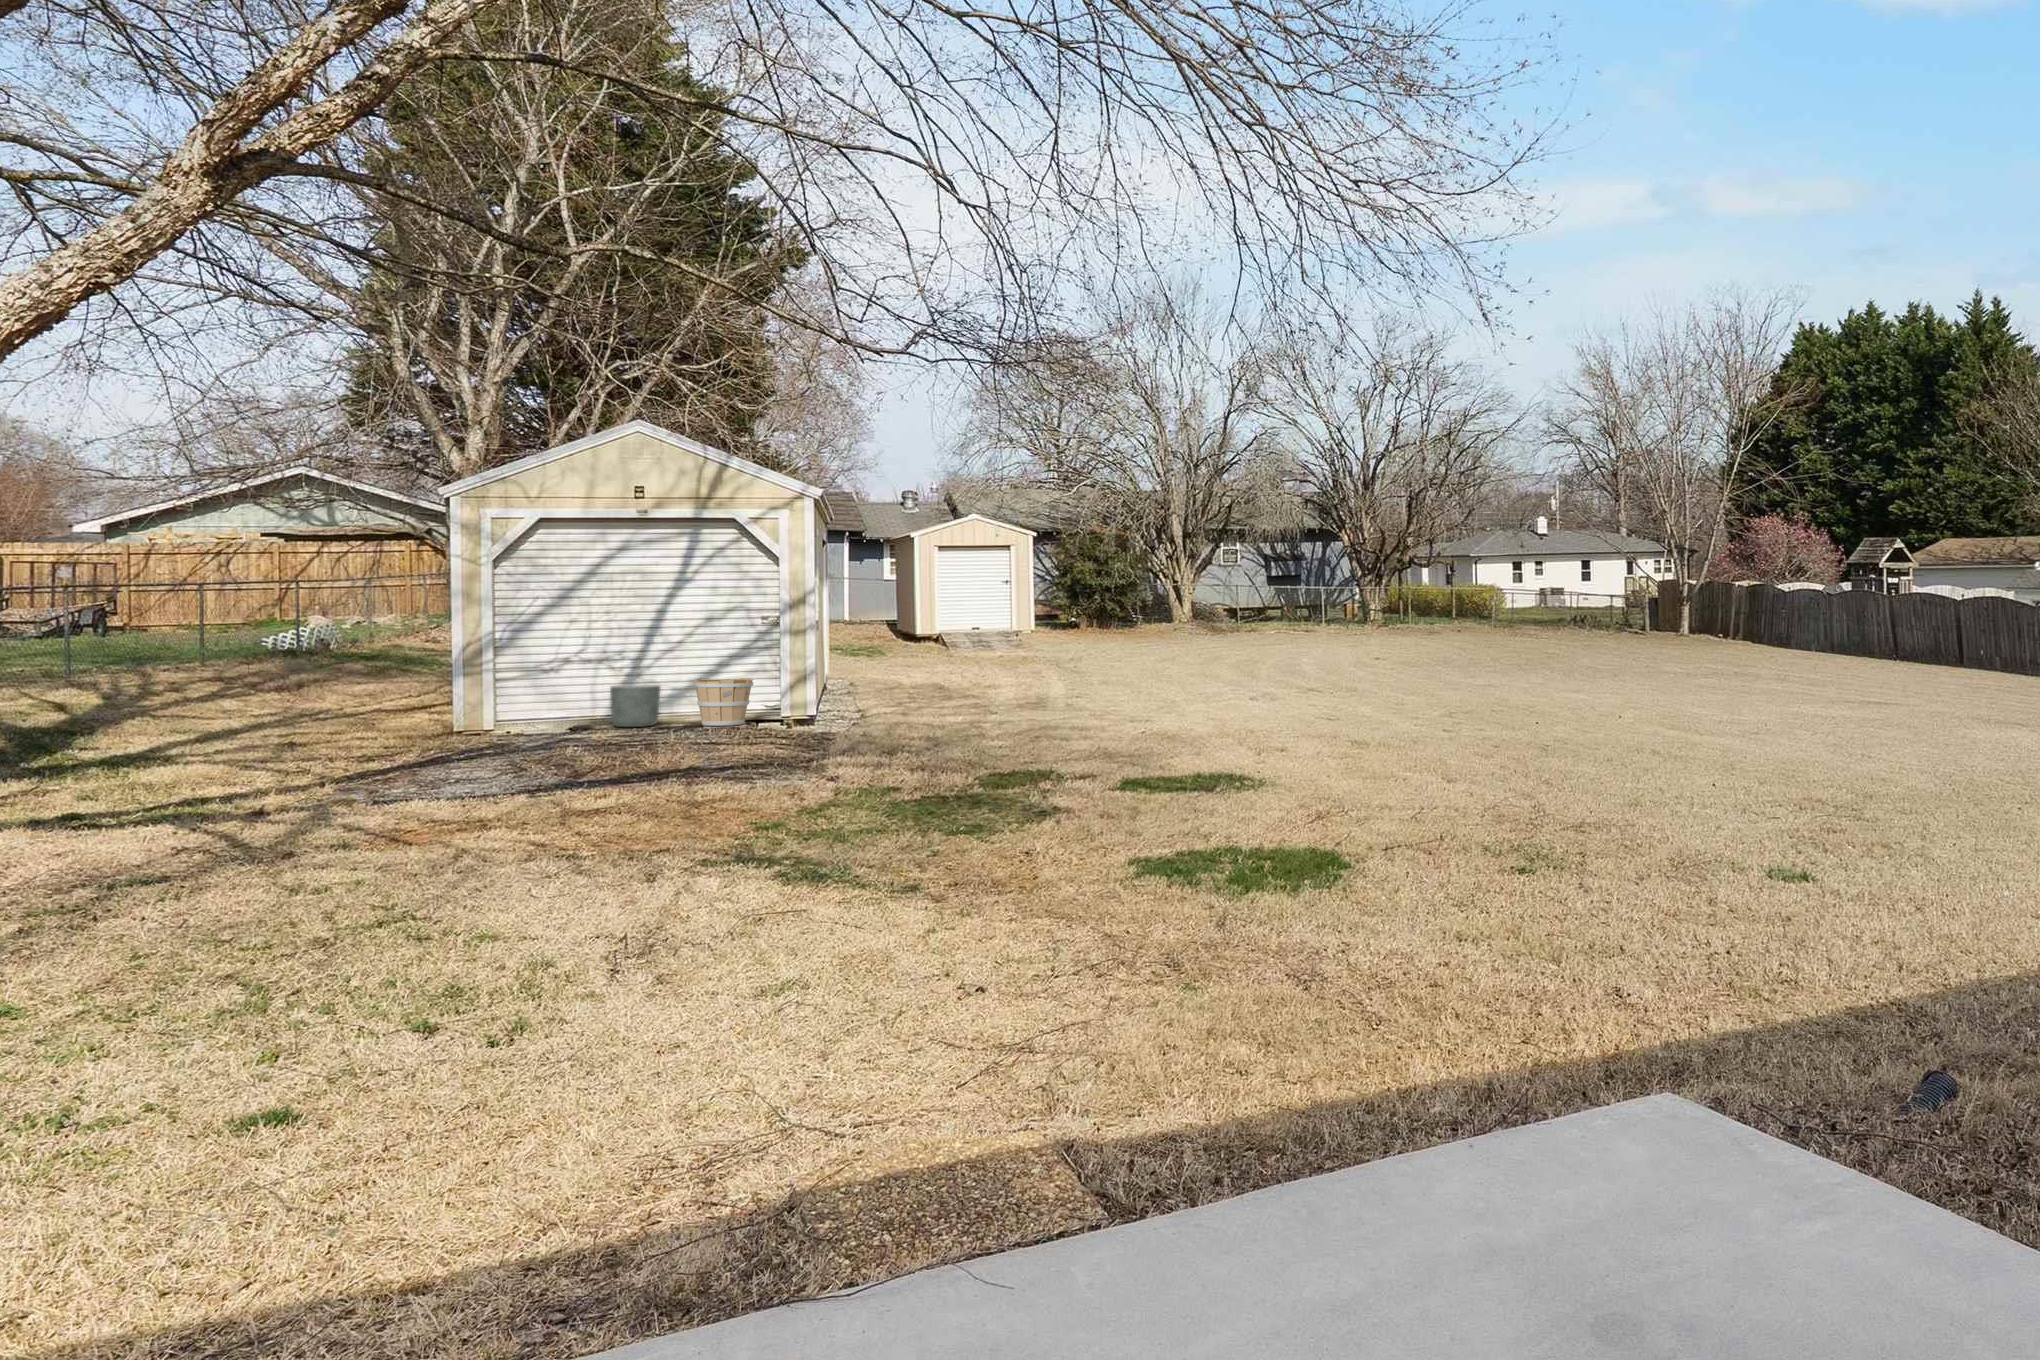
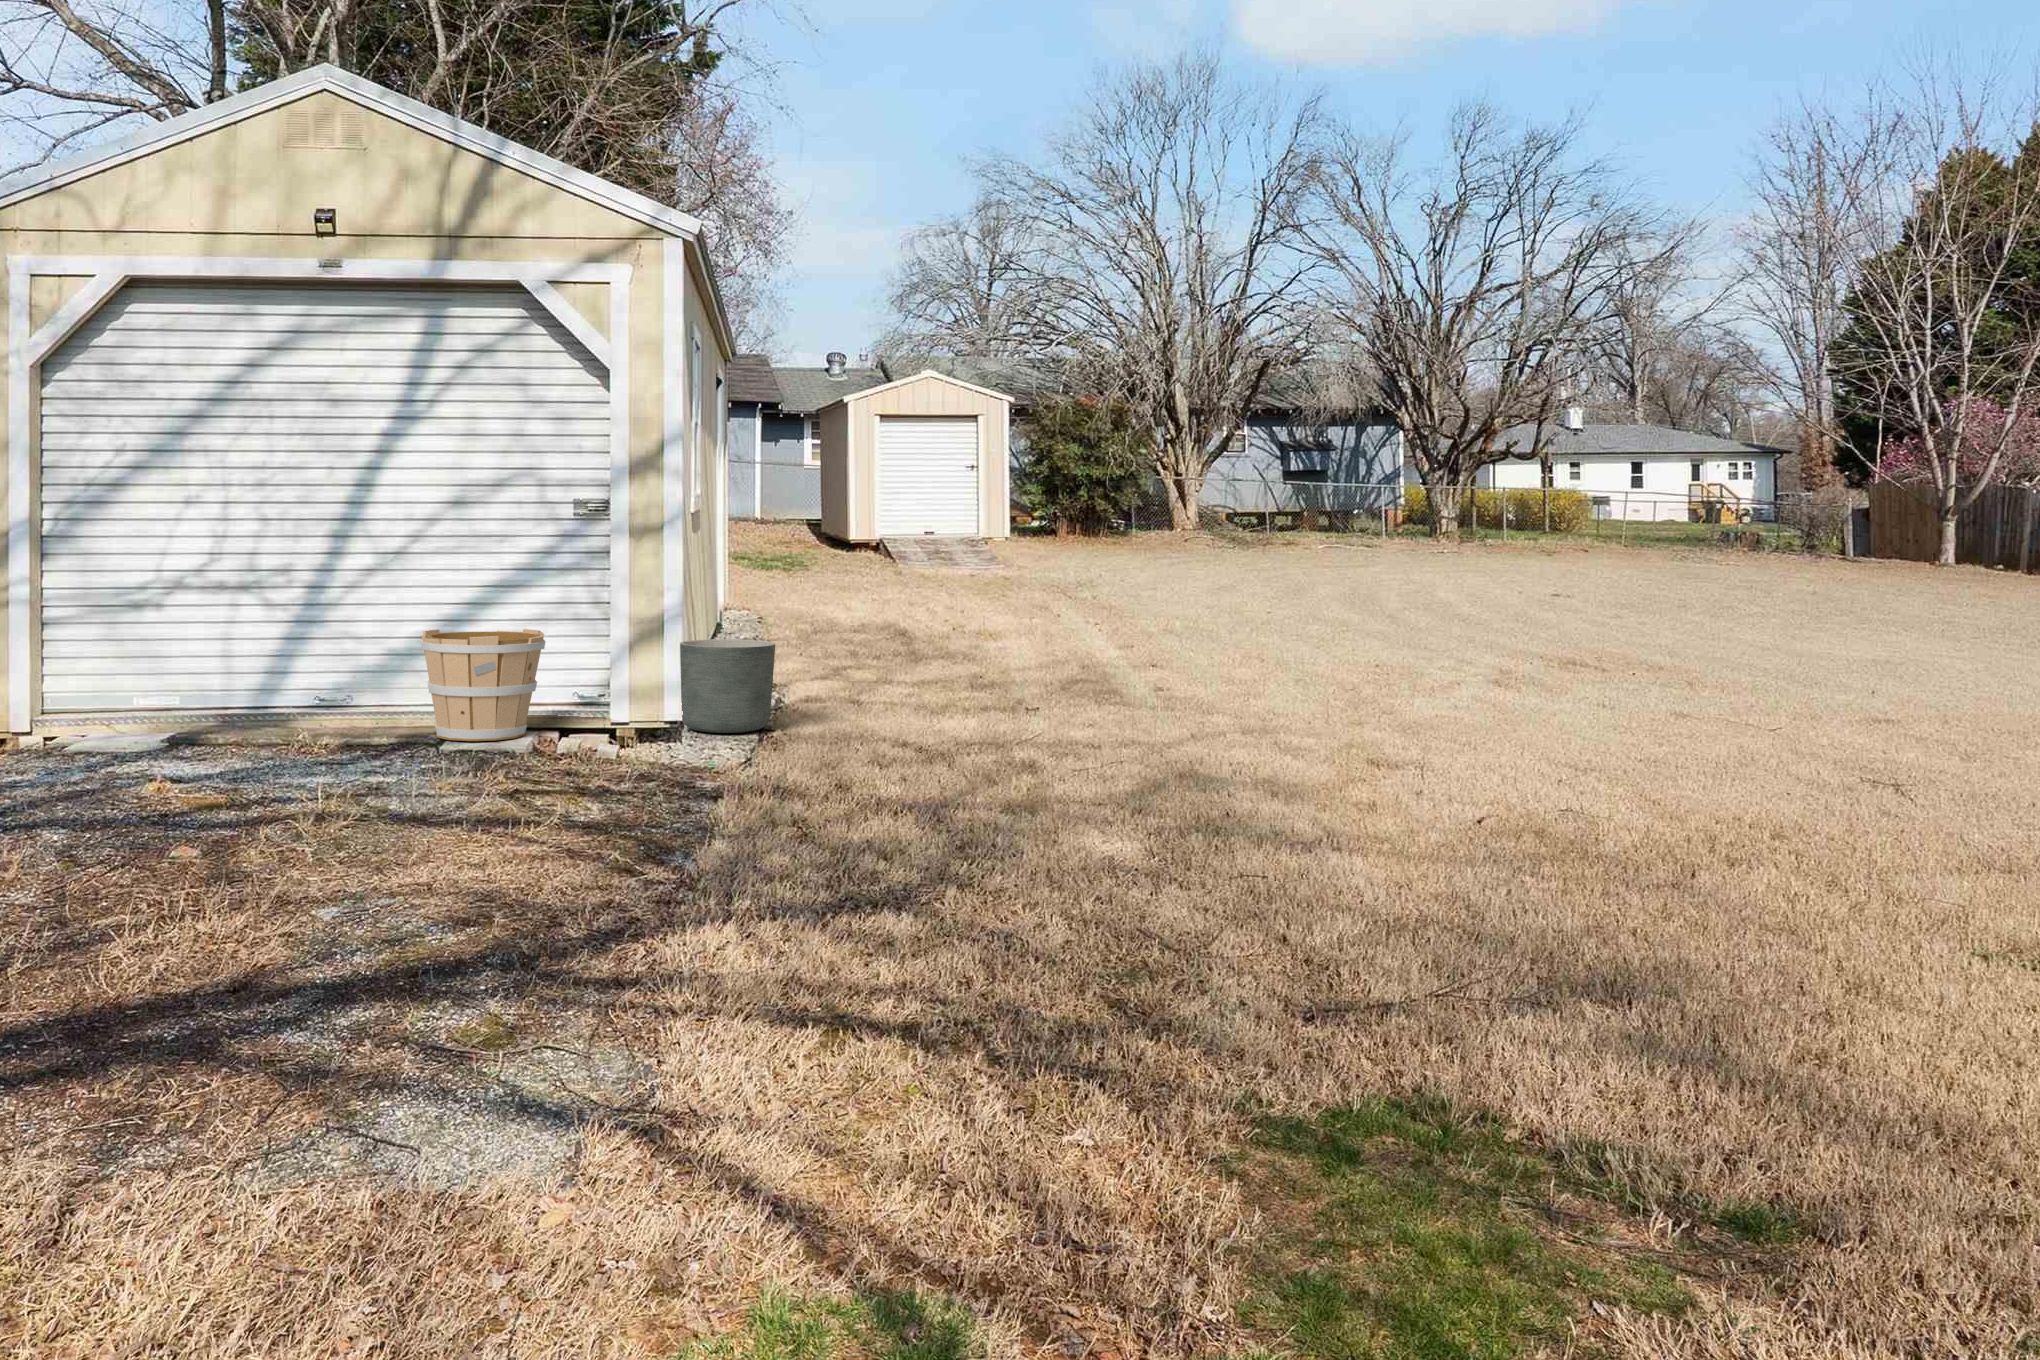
planter: present [610,685,660,727] -> present [680,639,775,733]

